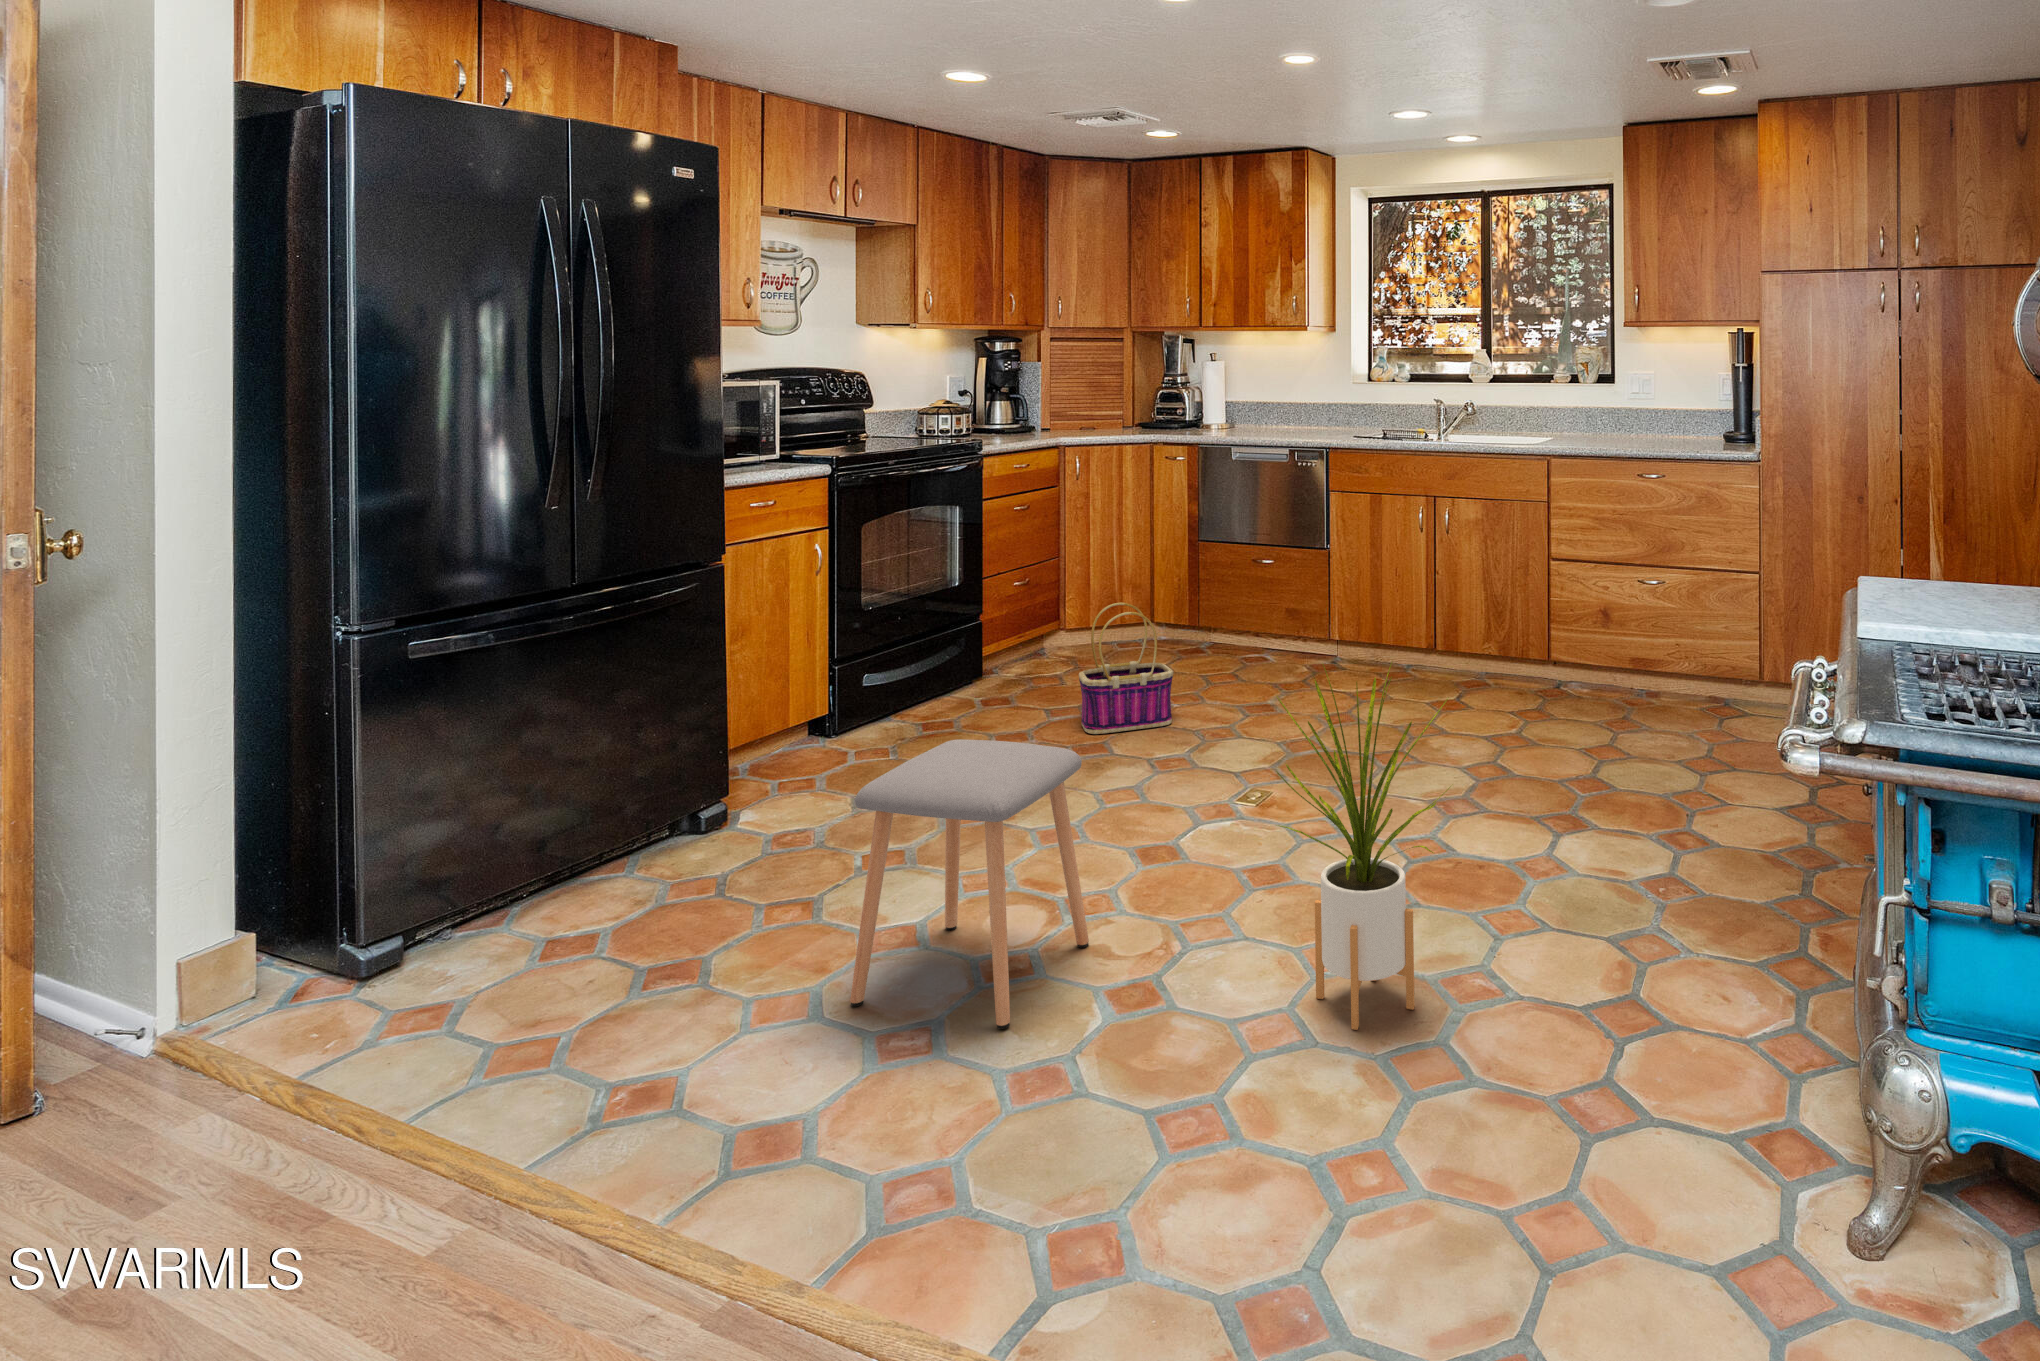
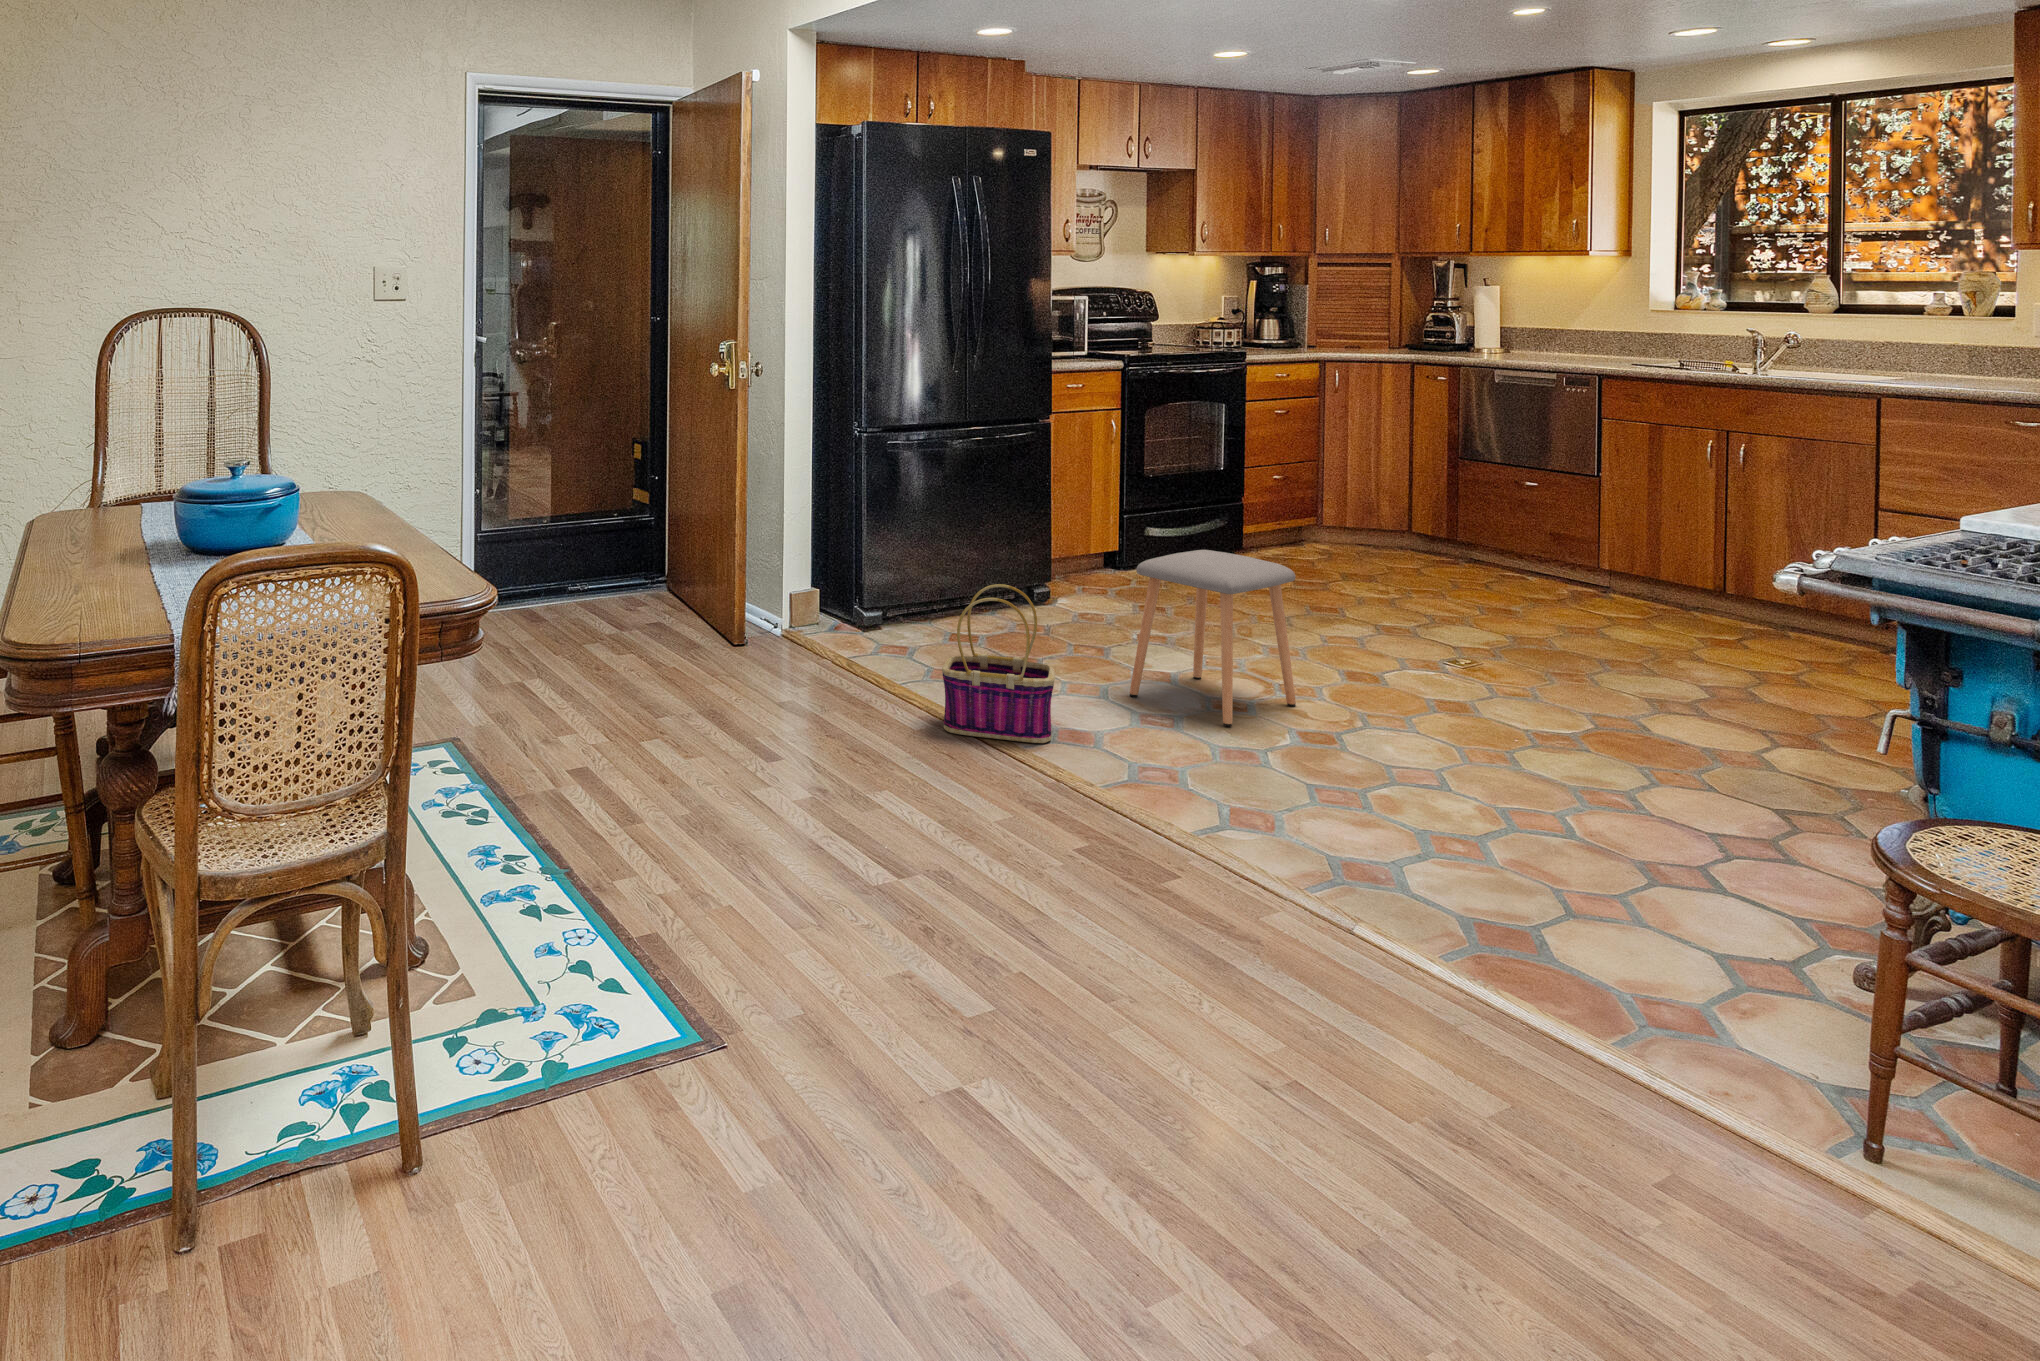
basket: present [1079,603,1173,734] -> present [942,584,1055,743]
house plant: present [1276,663,1451,1030] -> none [1435,523,1601,791]

